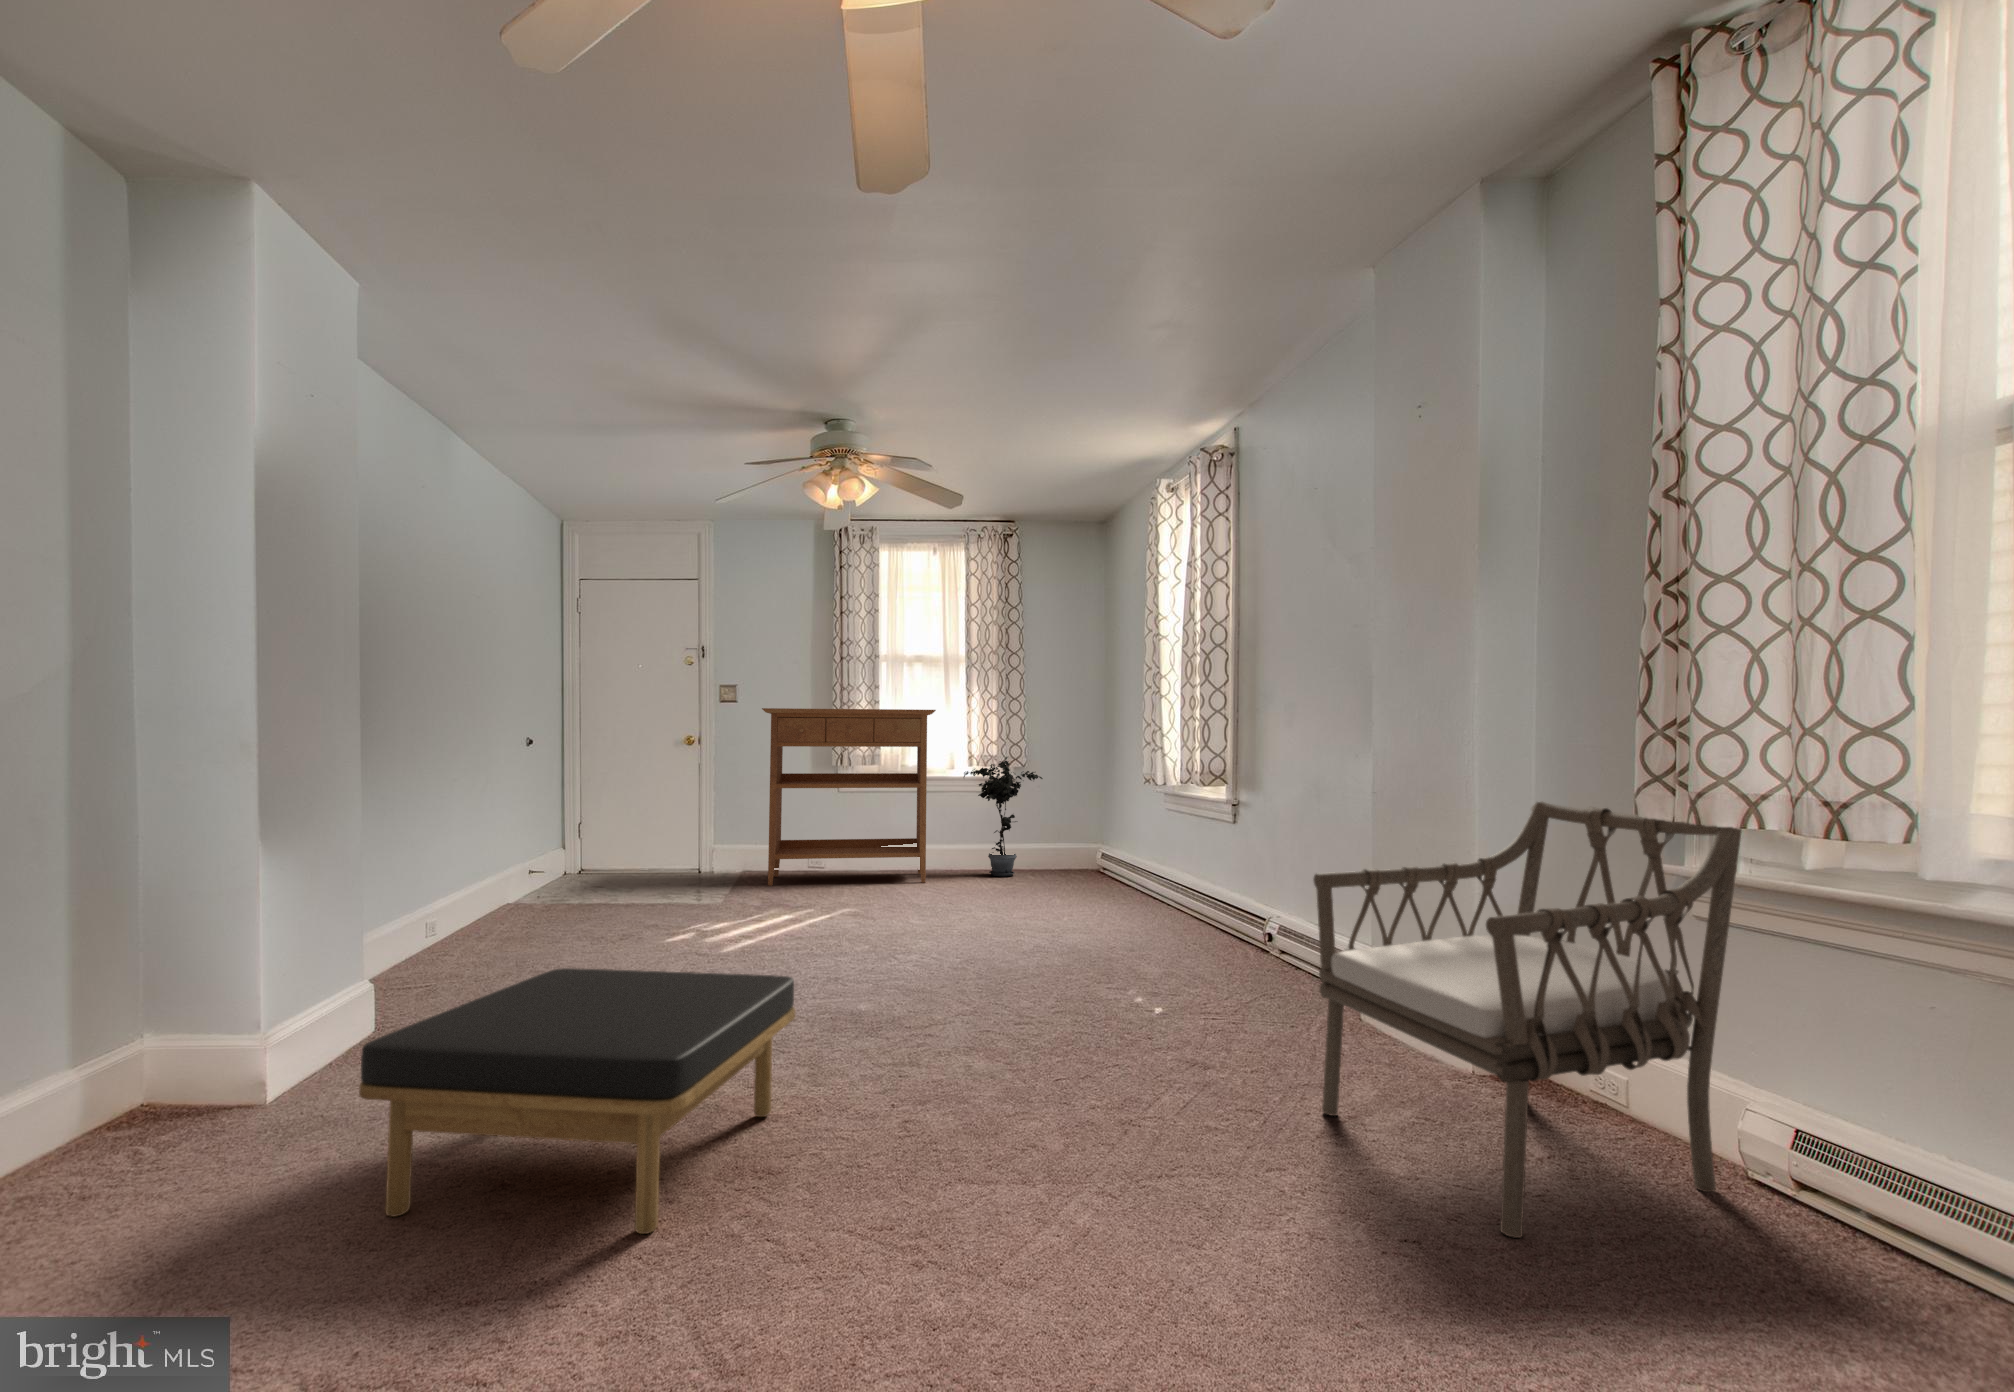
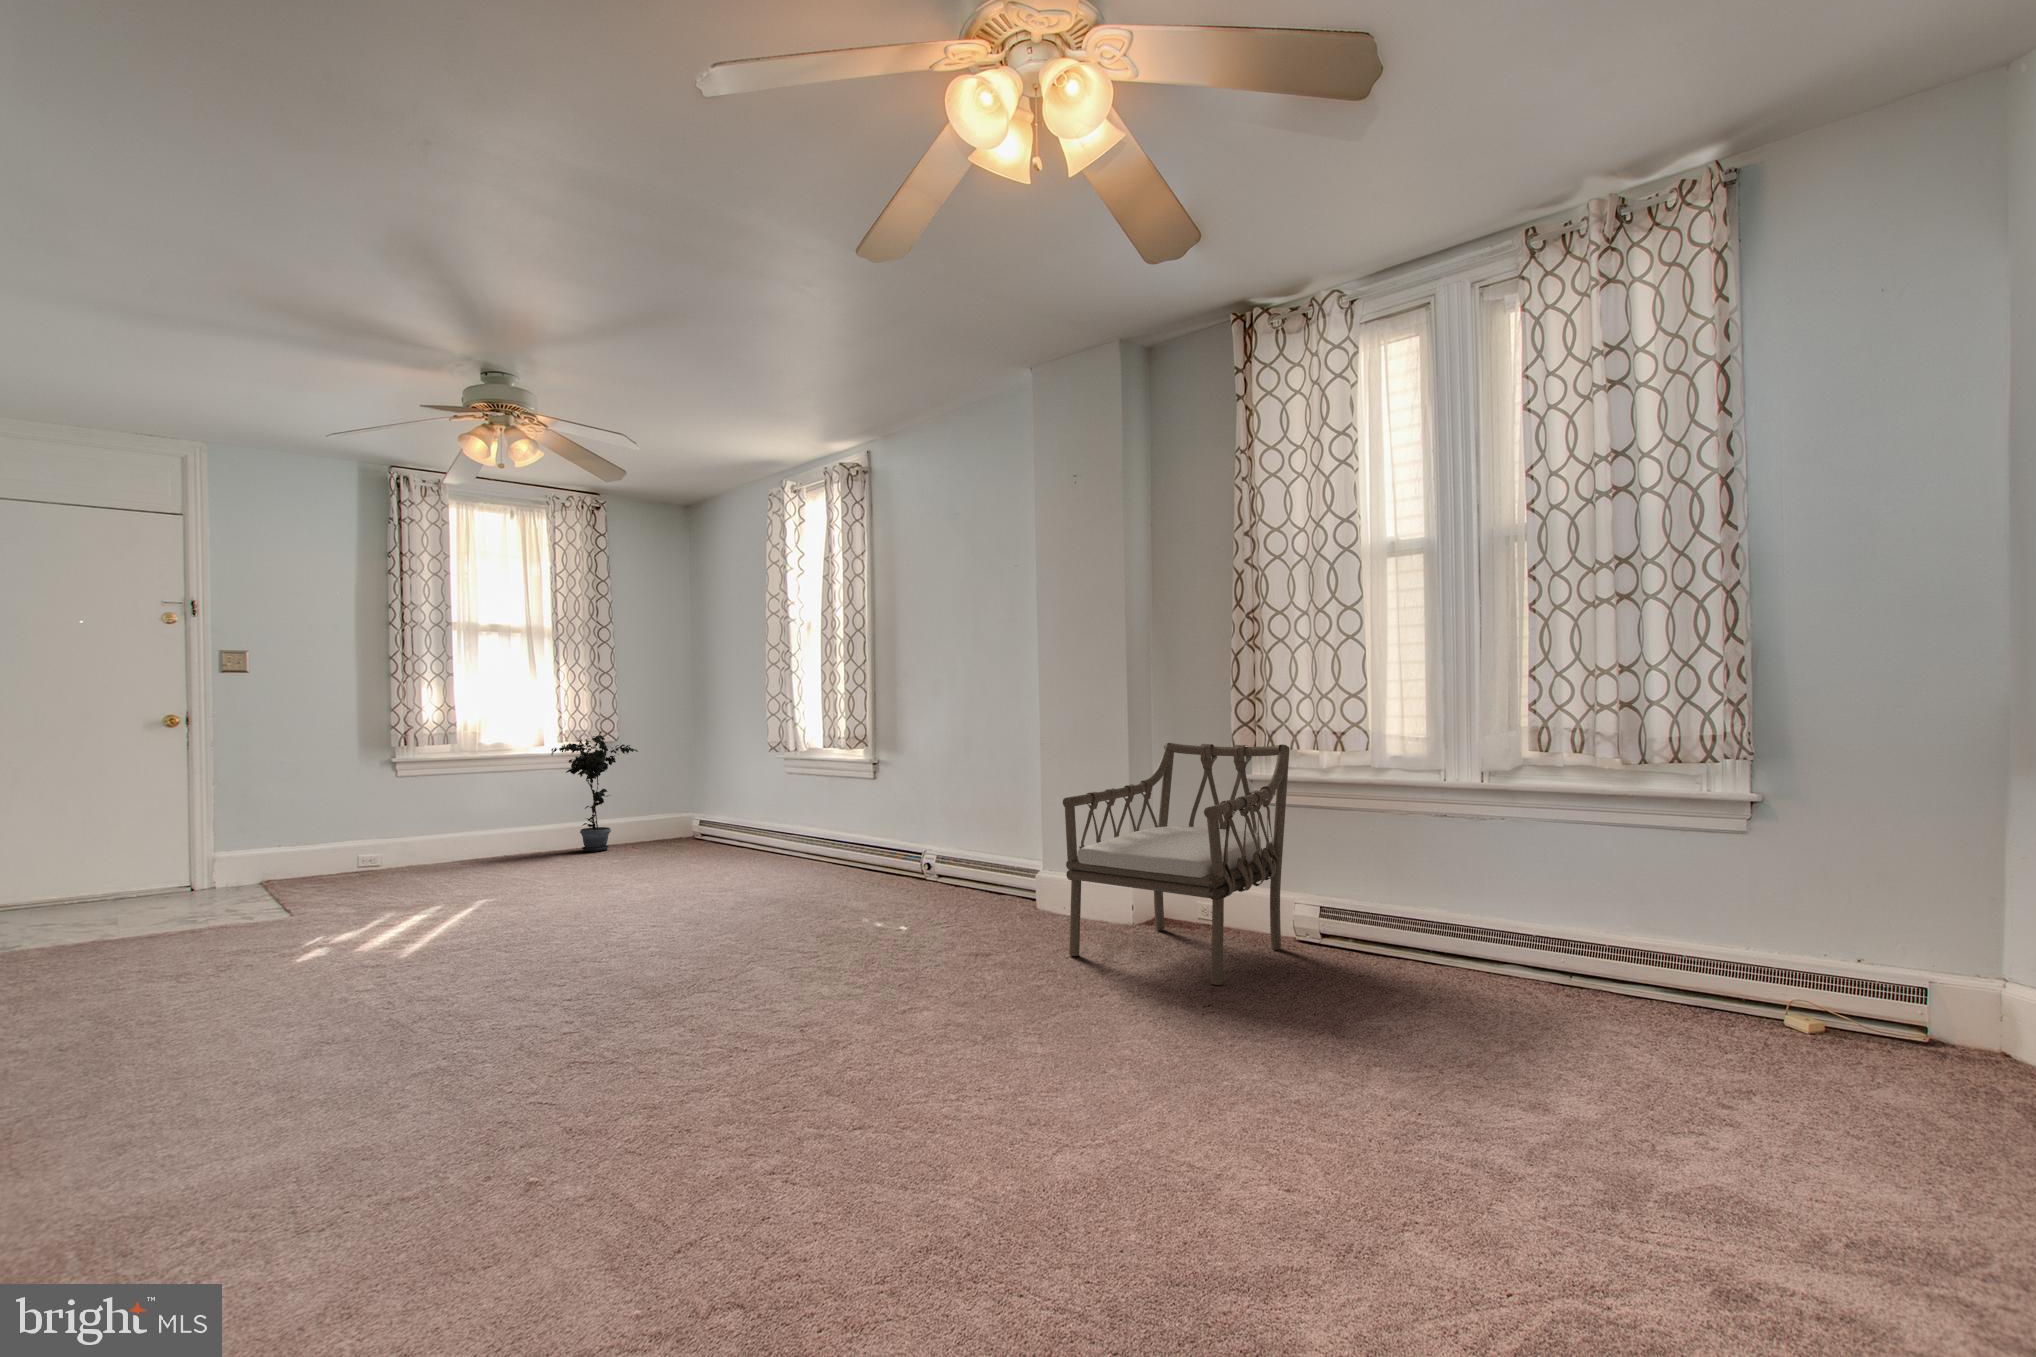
console table: present [762,708,936,886] -> none [305,685,533,889]
ottoman: present [359,968,795,1234] -> none [447,918,761,1157]

